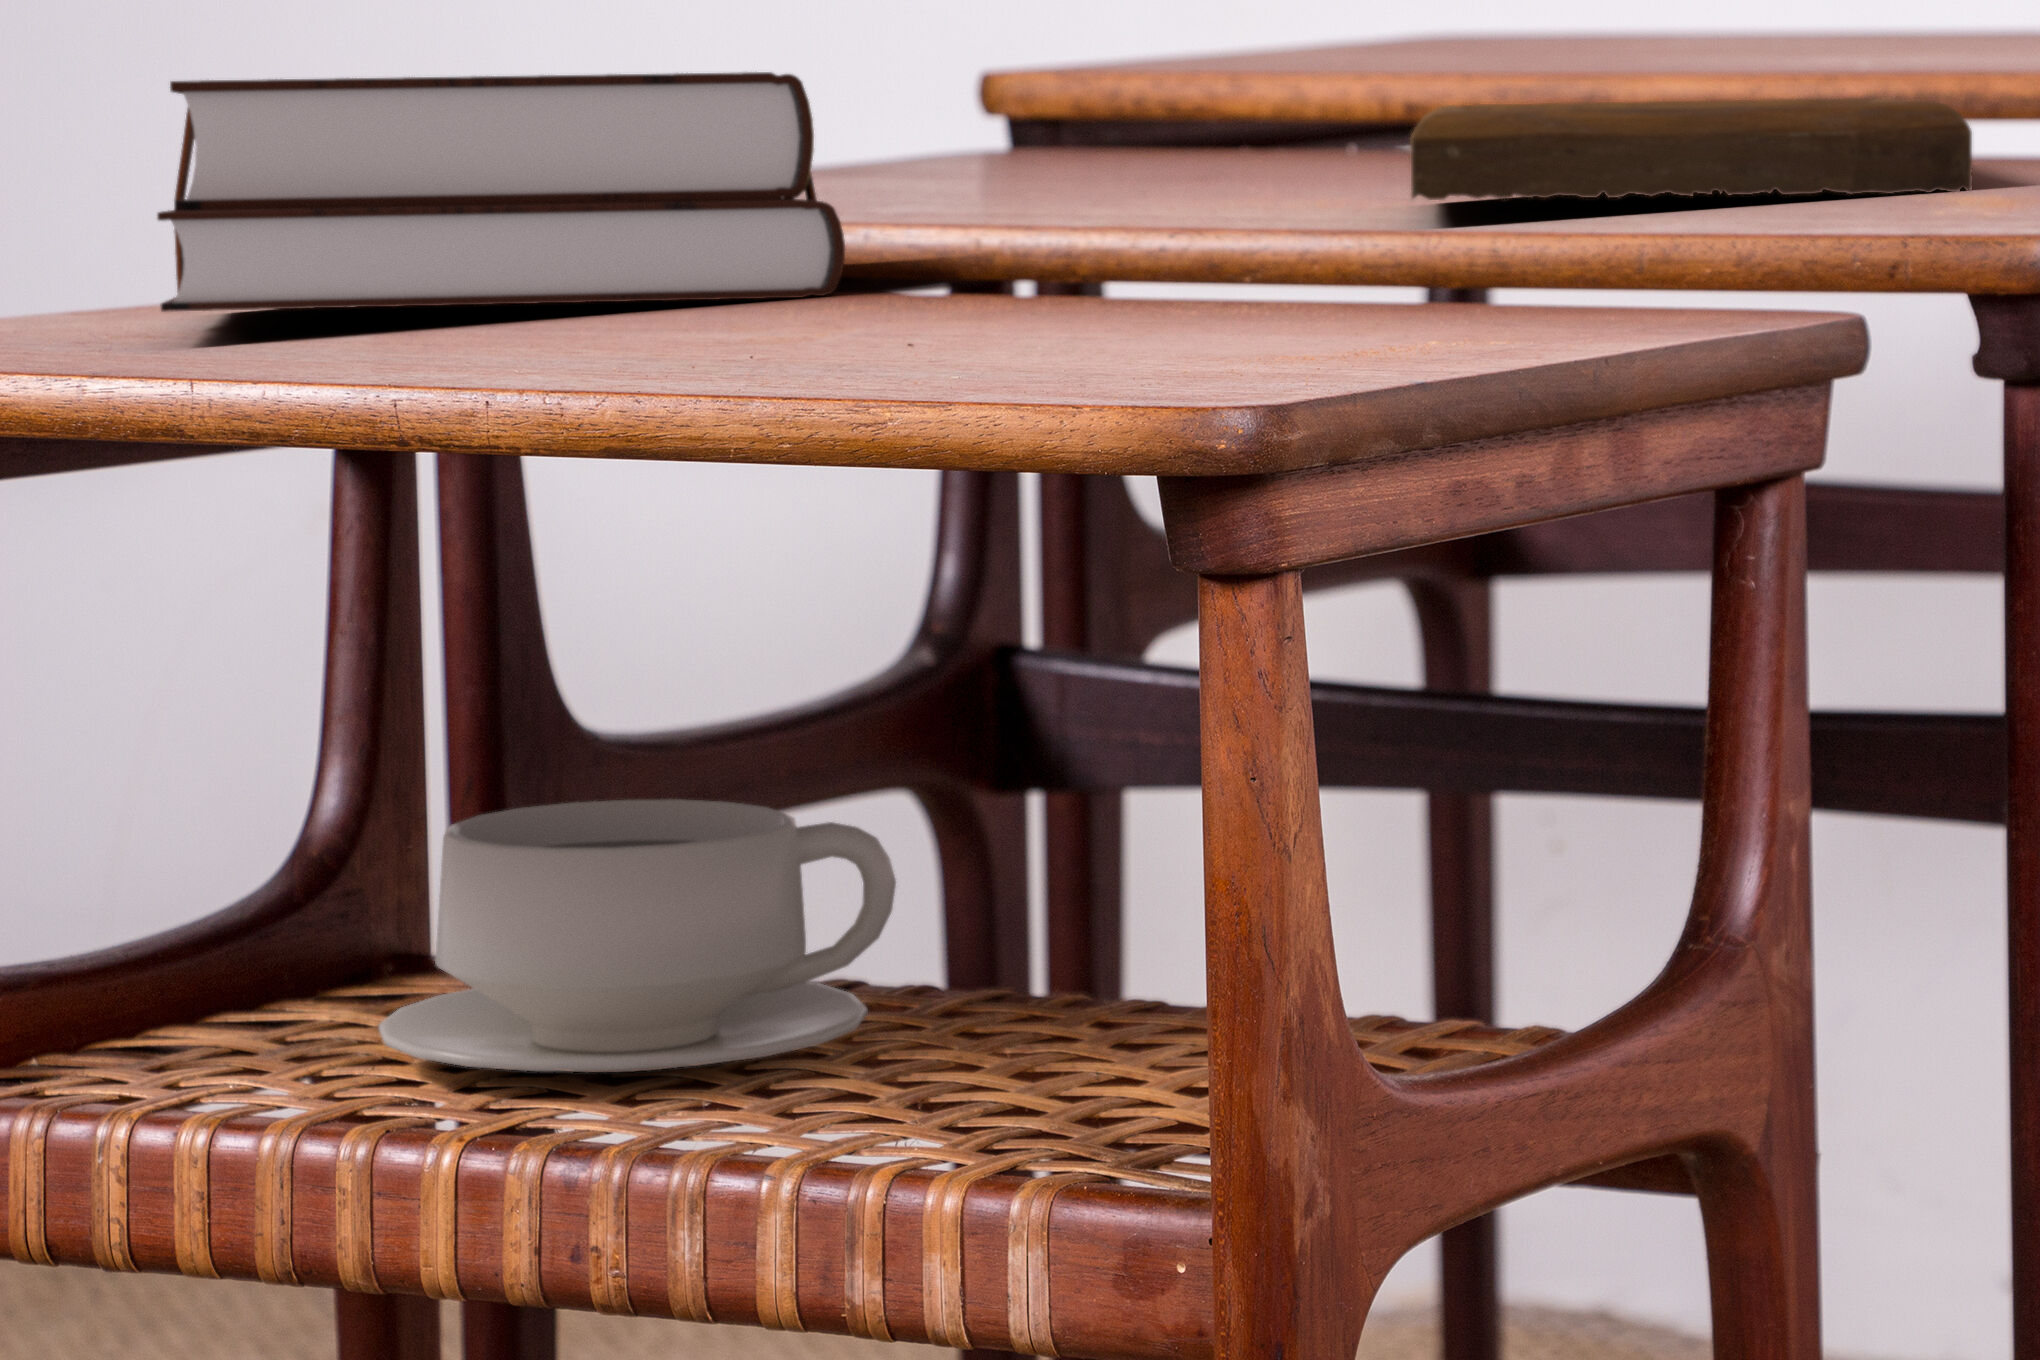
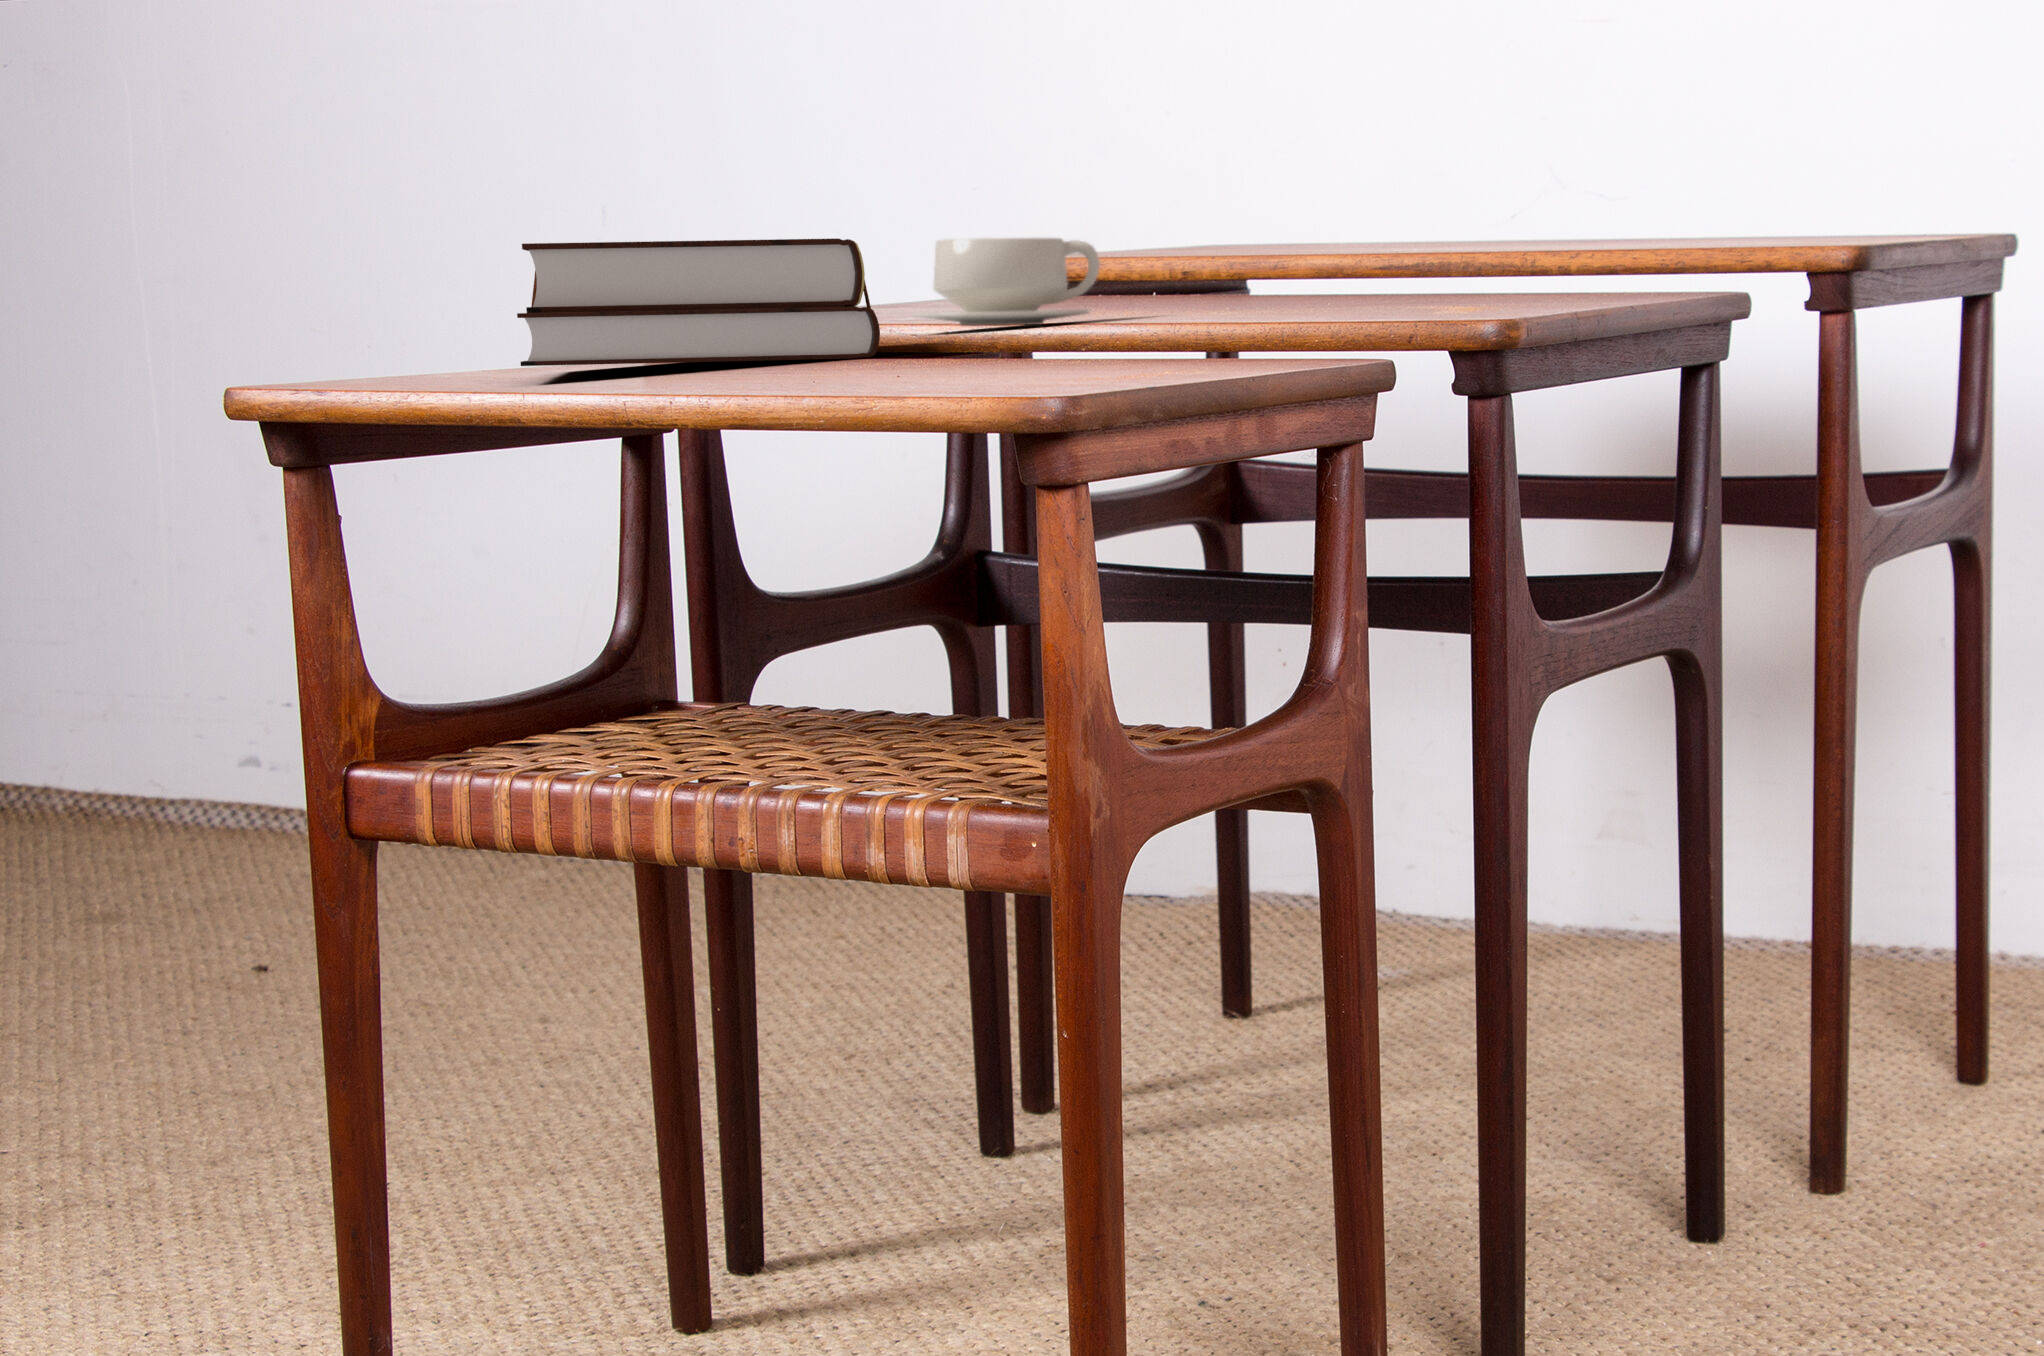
picture frame: present [1410,98,1972,200] -> none [1187,255,1483,309]
teacup: present [379,799,896,1073] -> present [913,238,1100,326]

